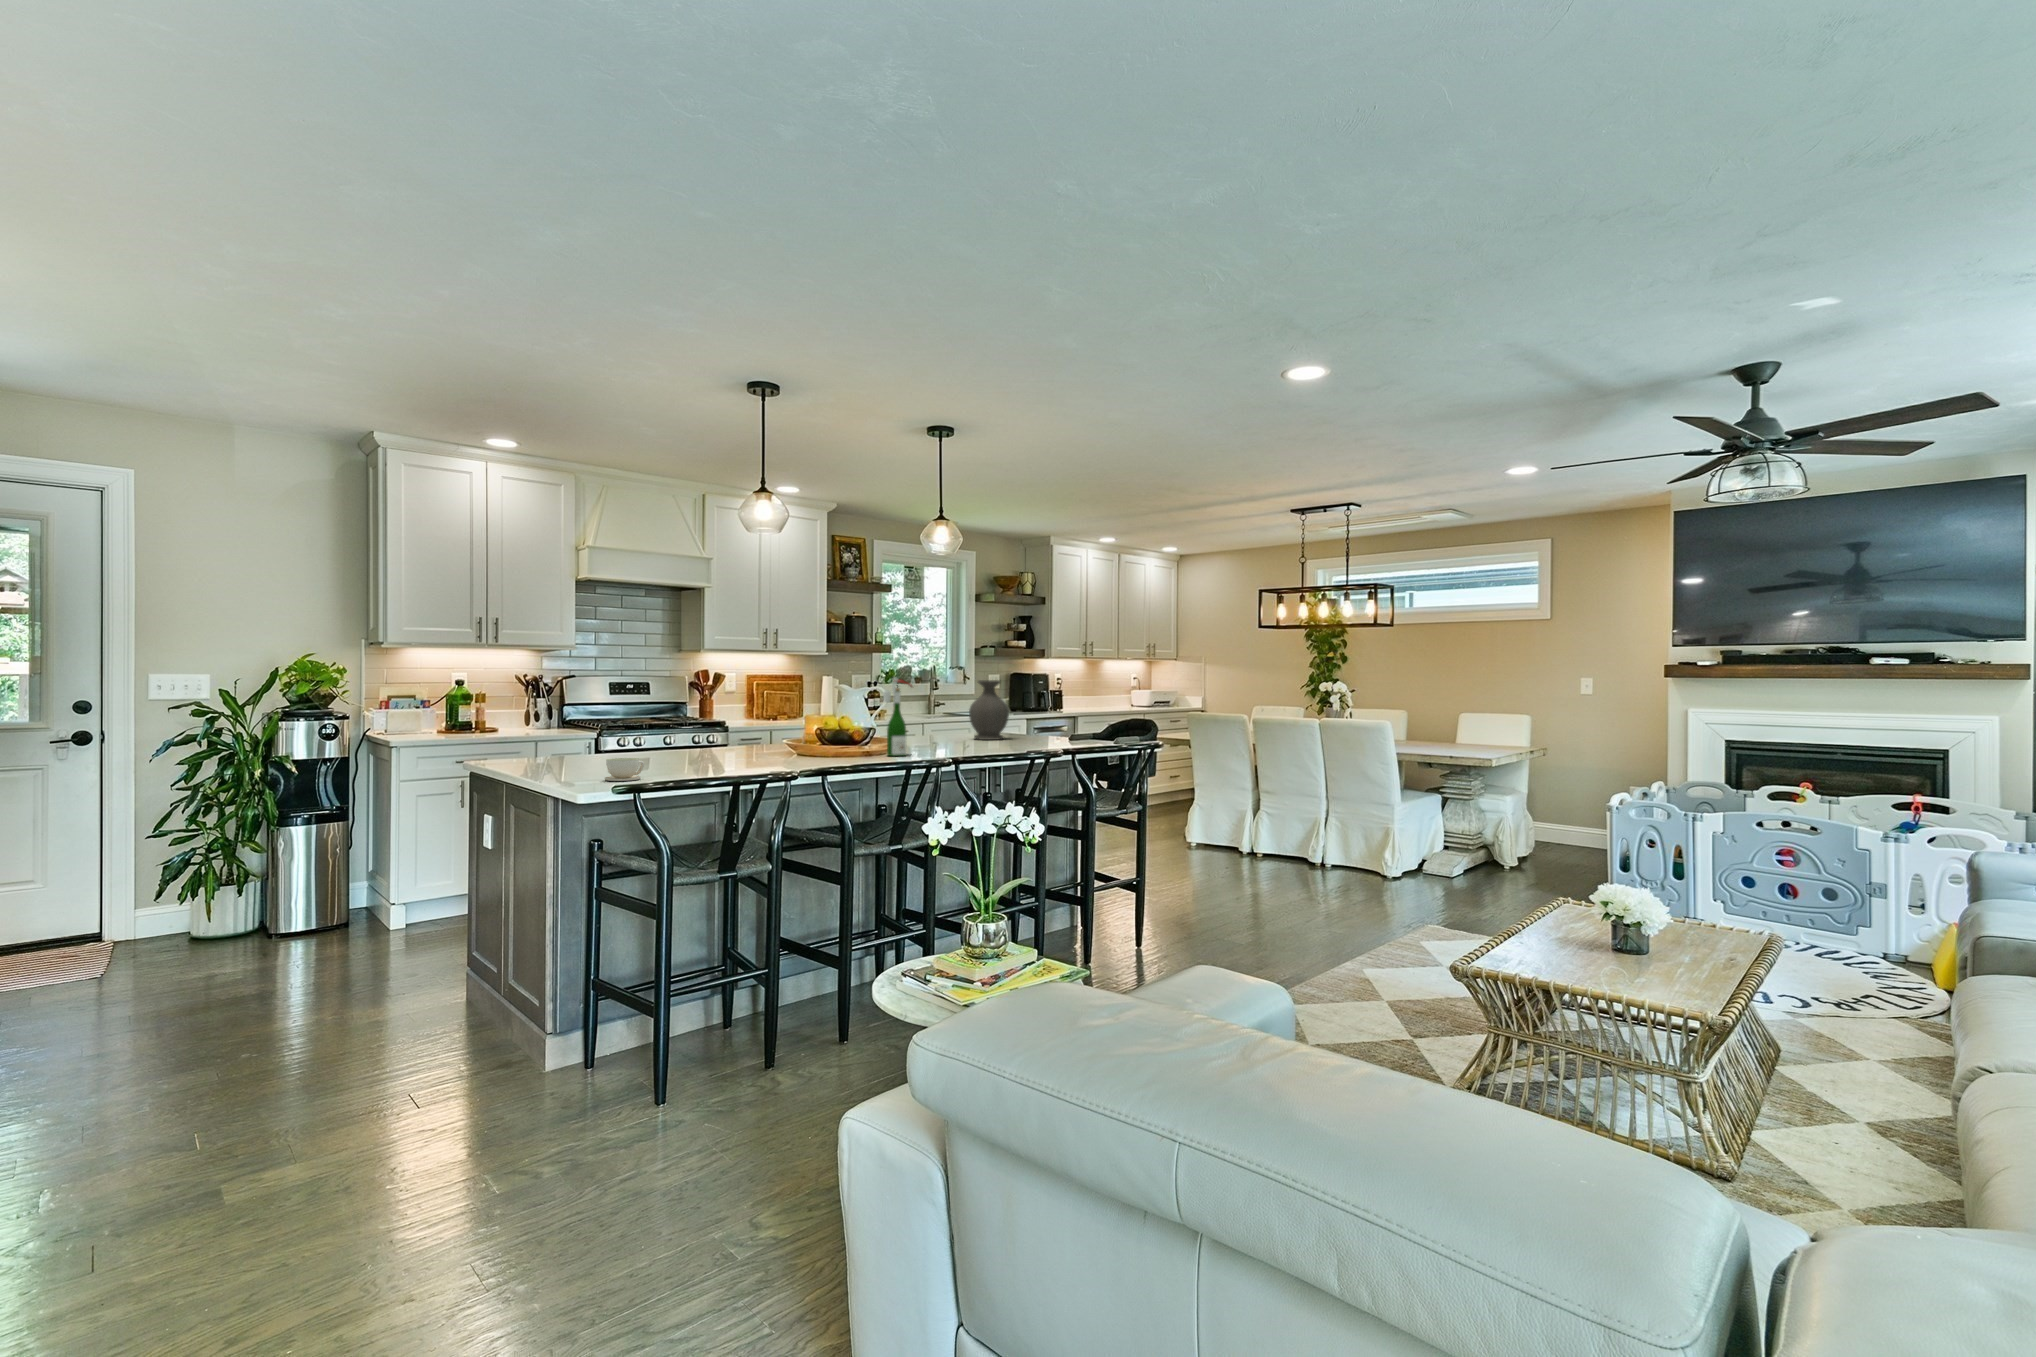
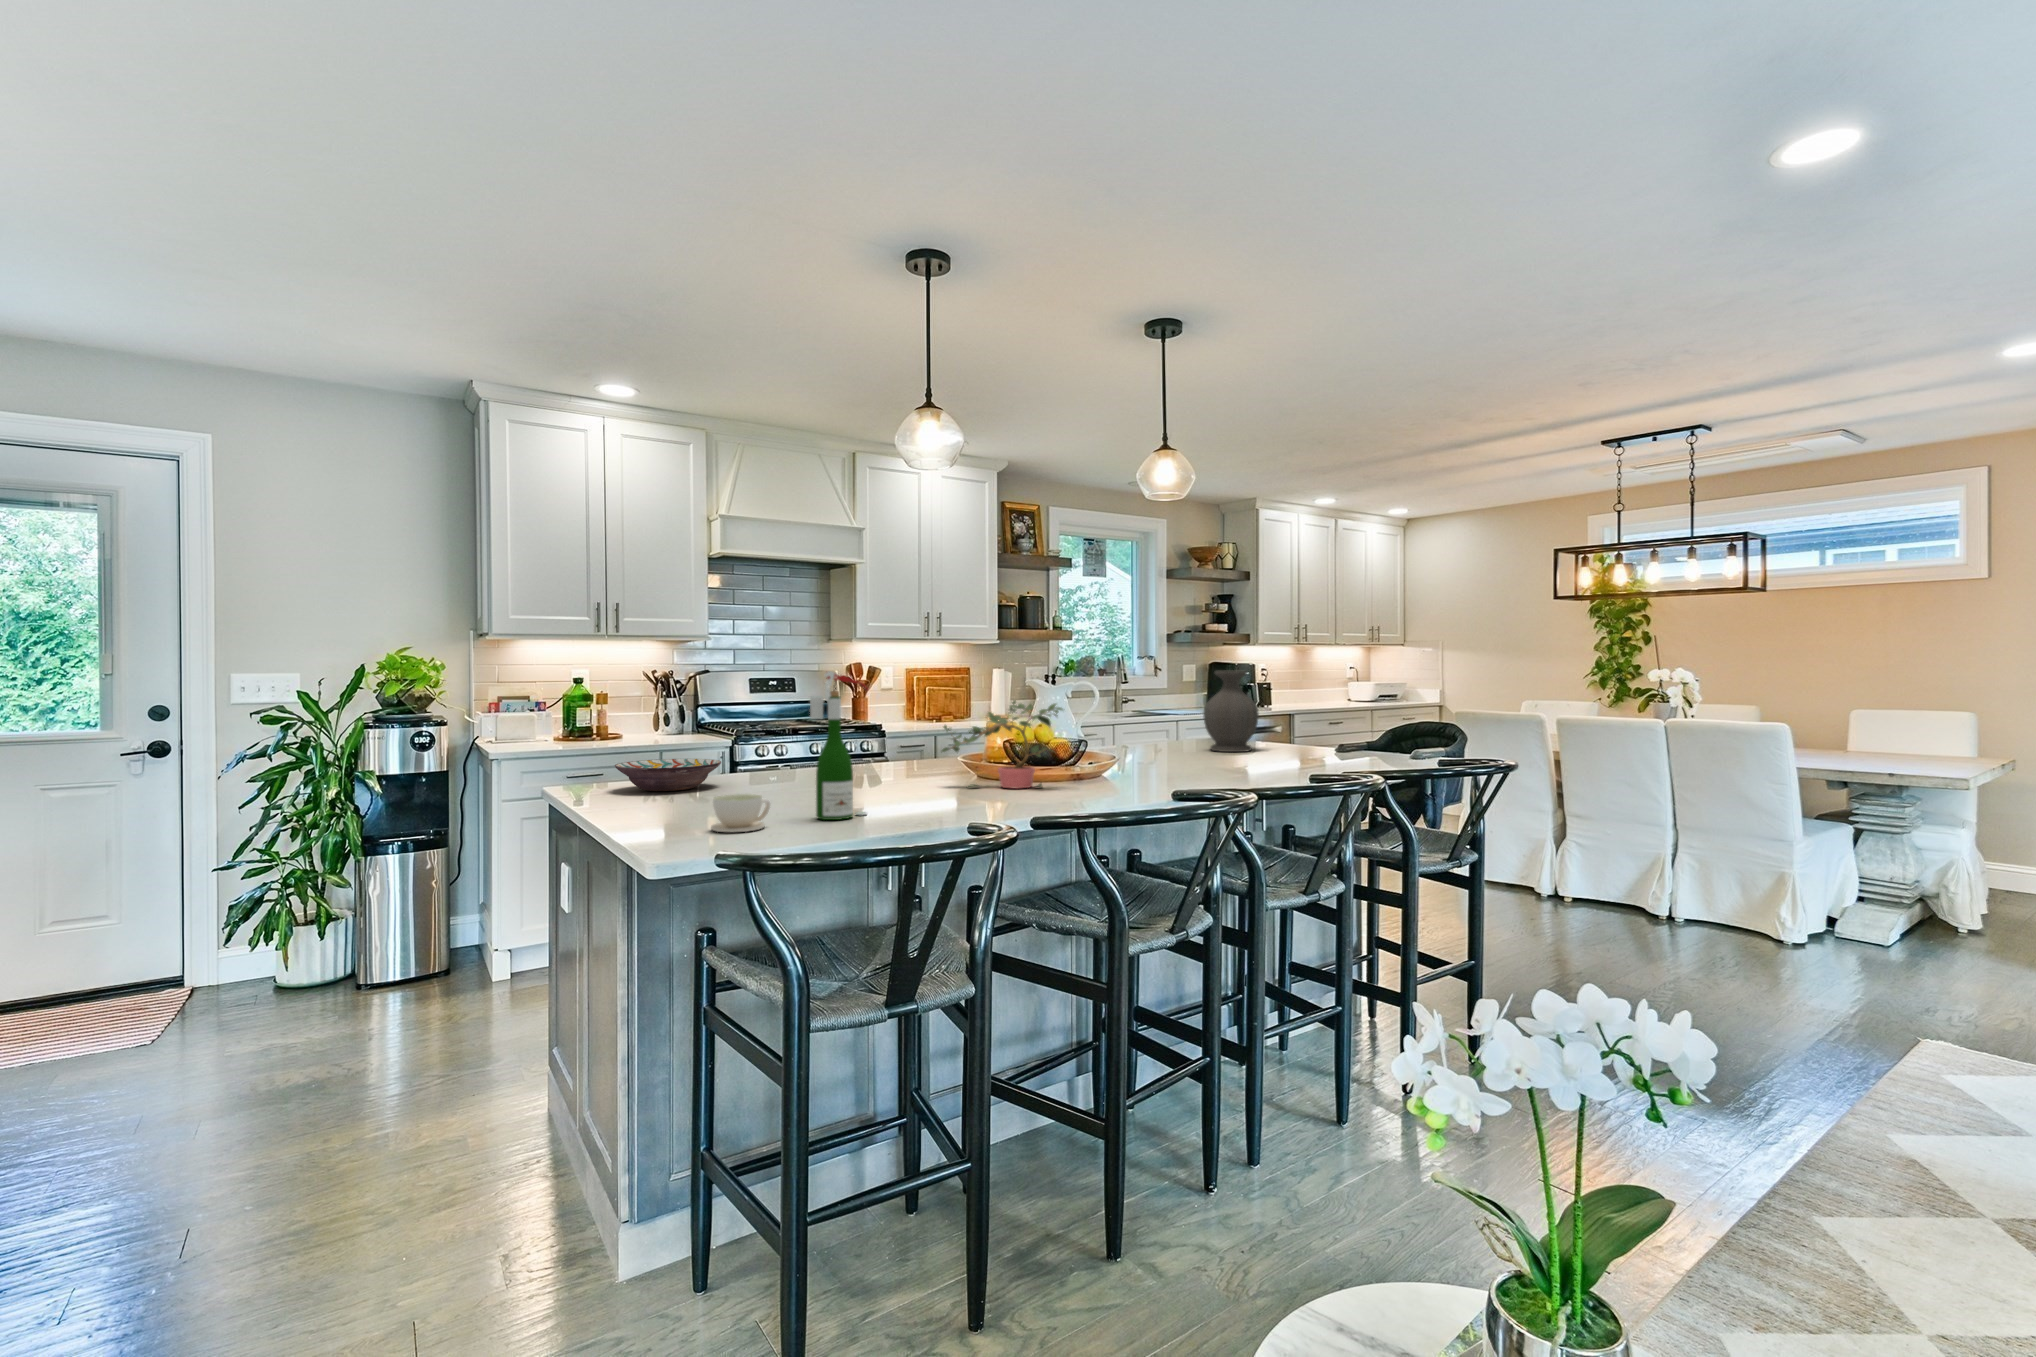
wine bottle: present [884,677,912,756] -> present [810,671,868,820]
potted plant: none [762,699,851,760] -> present [942,701,1063,789]
decorative bowl: none [521,741,601,763] -> present [615,759,721,791]

